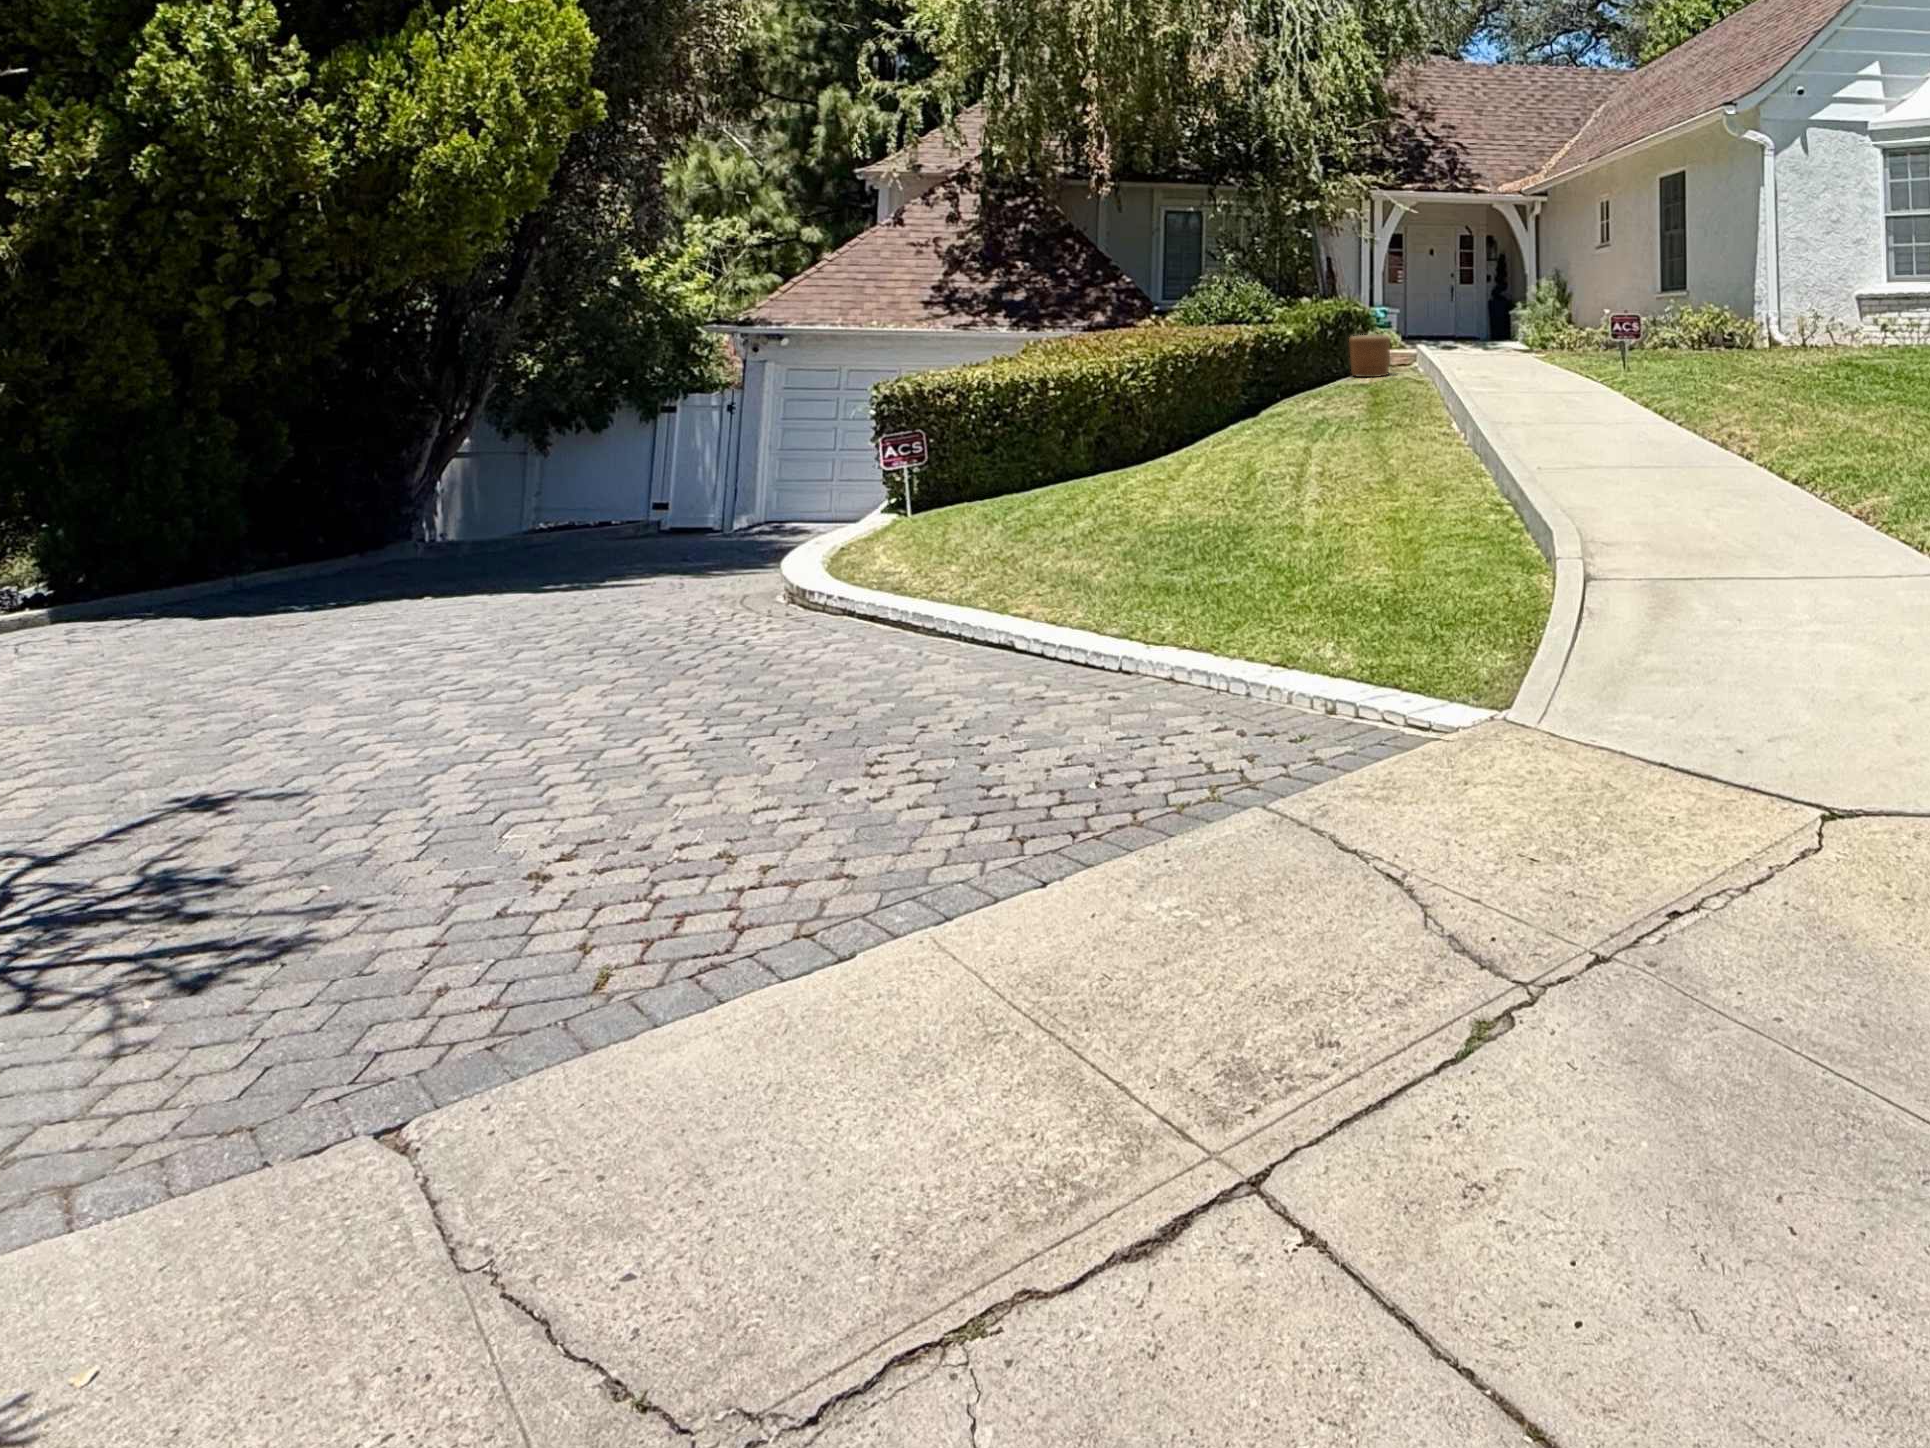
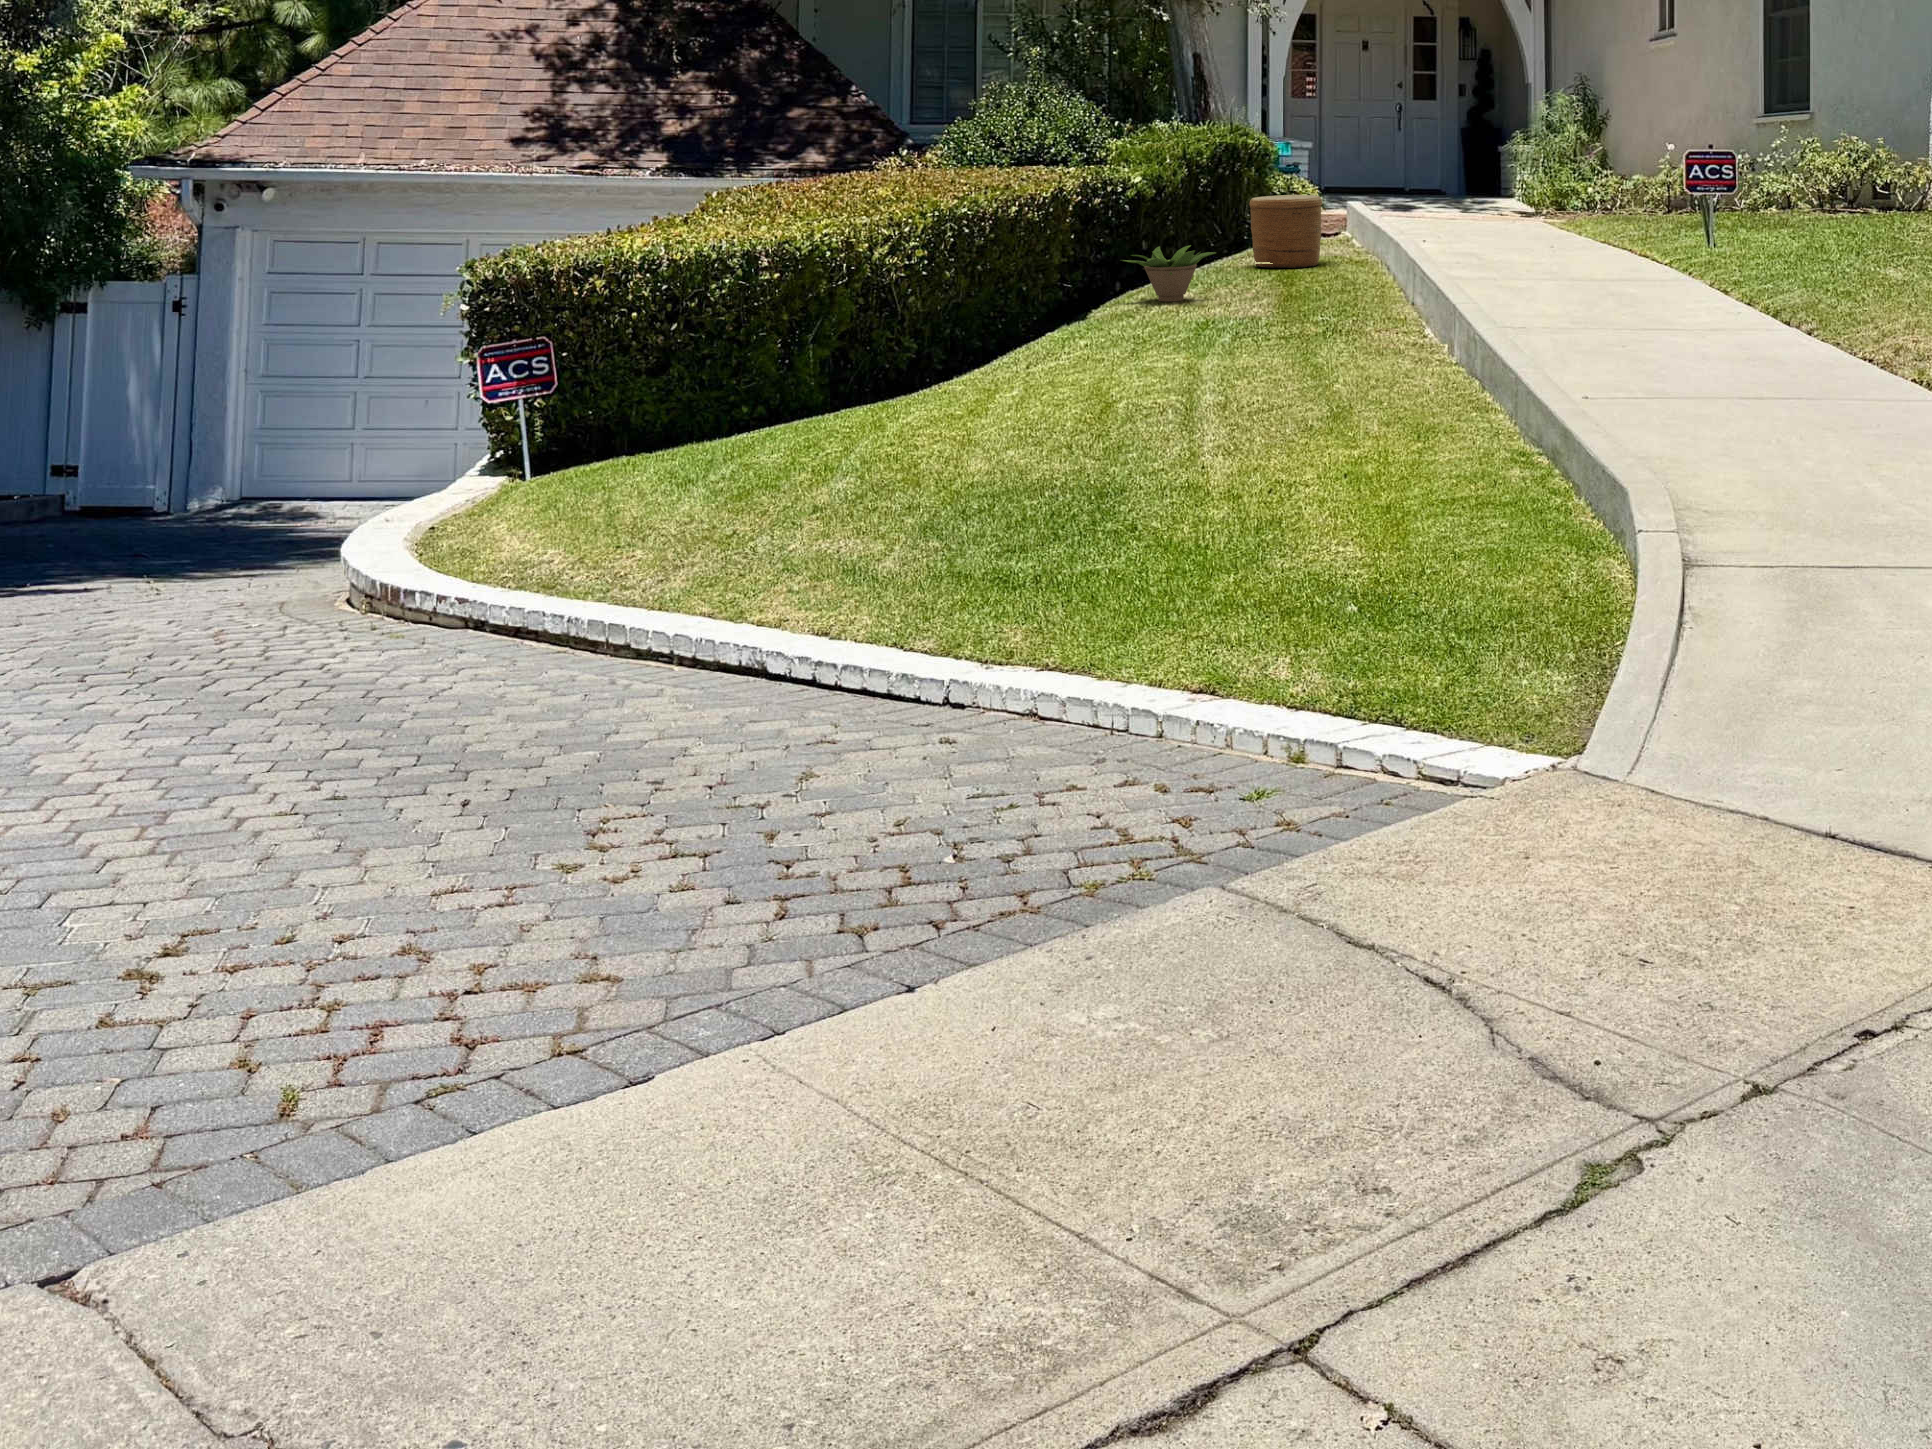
decorative plant: none [1271,365,1327,398] -> present [1123,245,1216,302]

